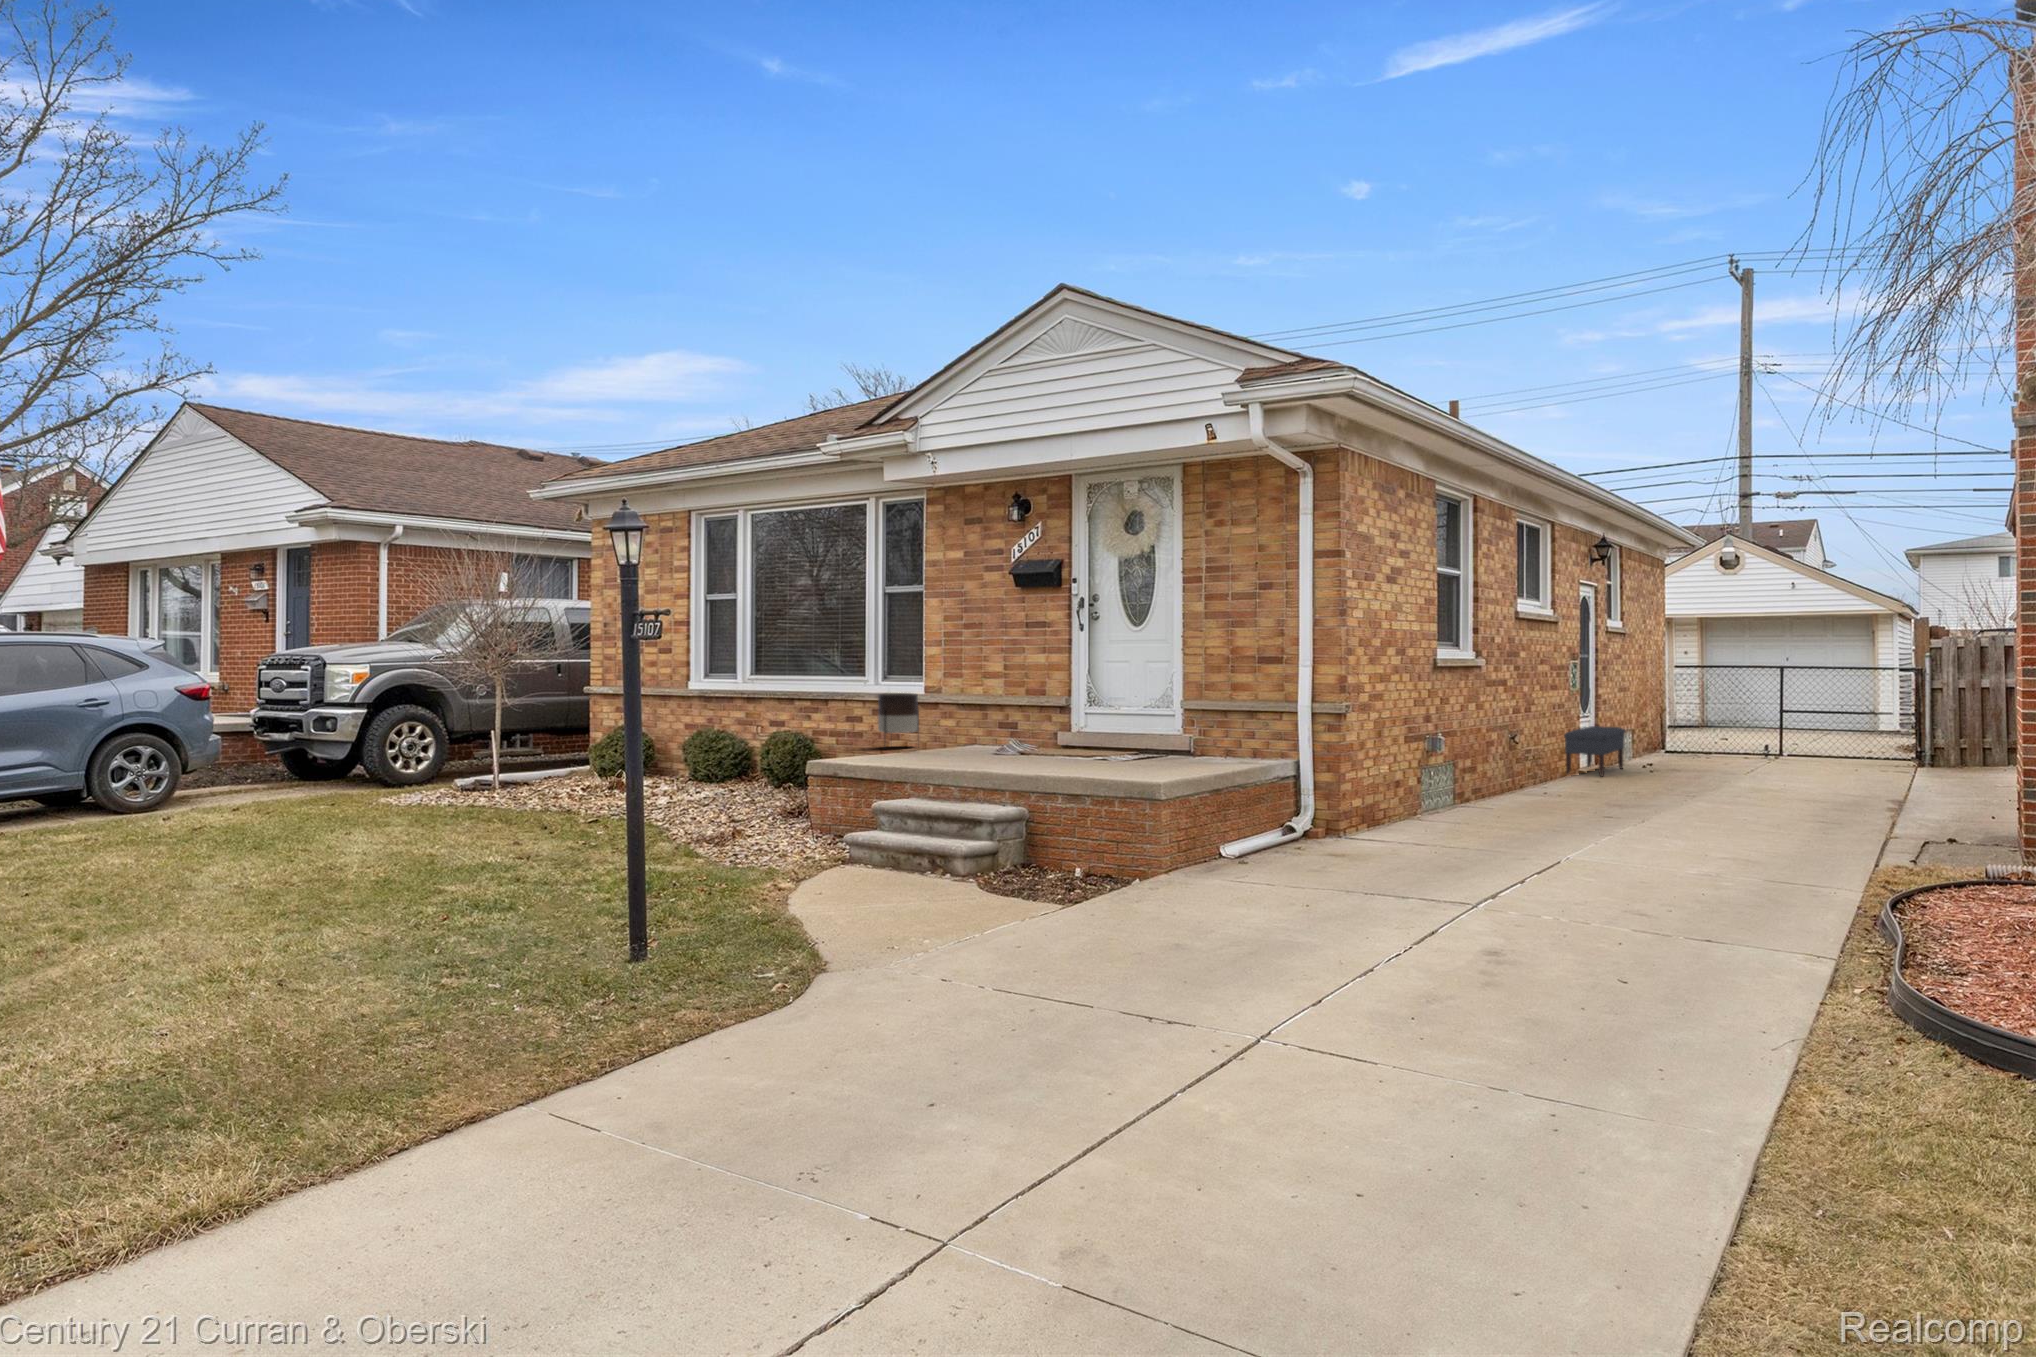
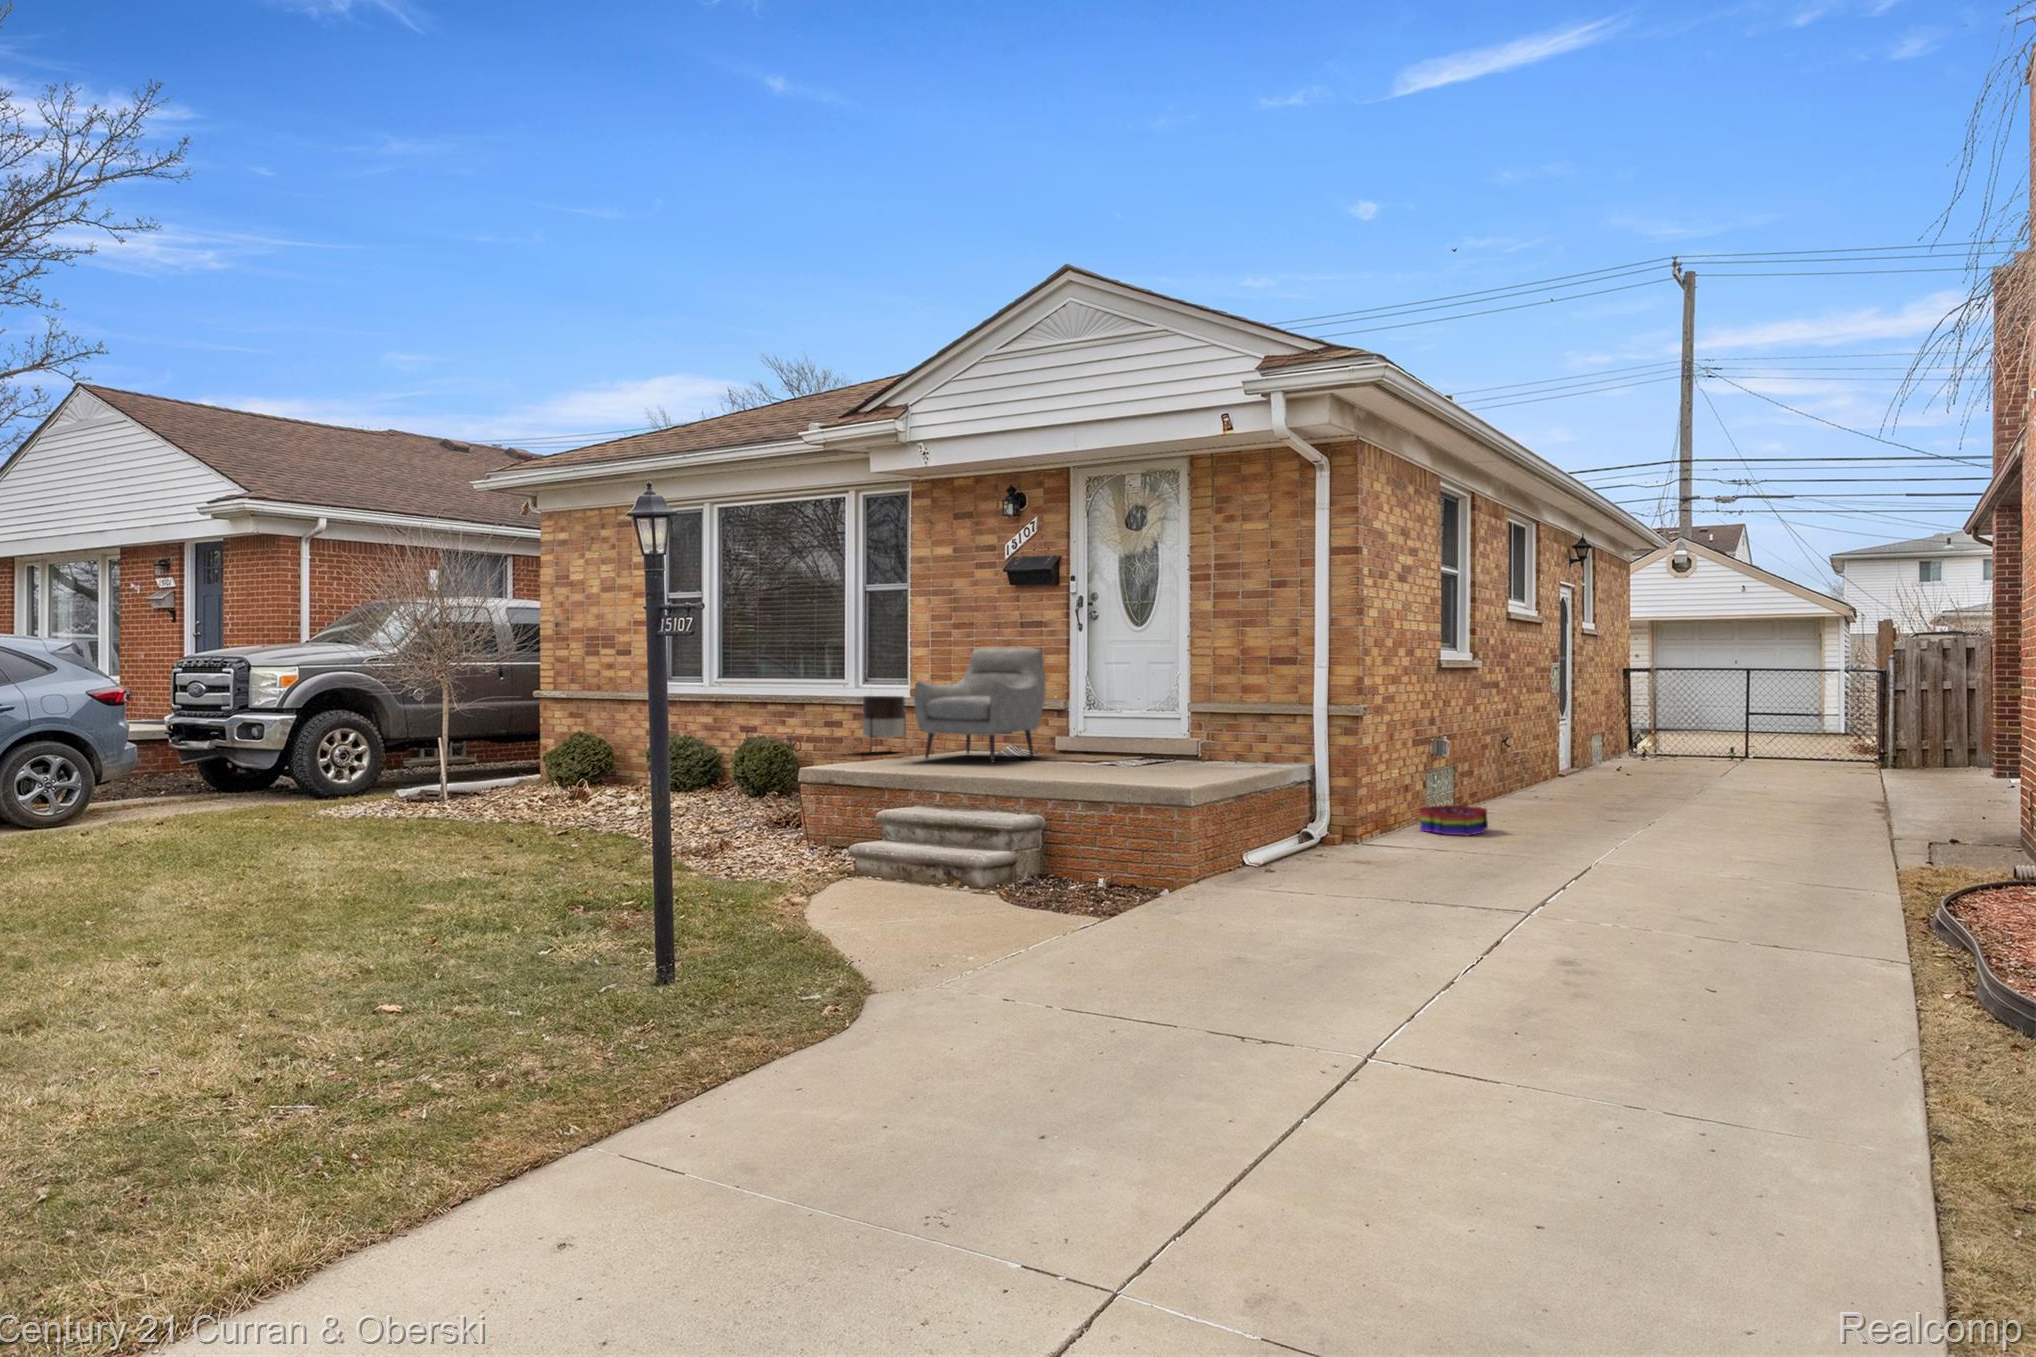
chair: none [920,648,1047,759] -> present [914,648,1045,763]
bench: present [1564,726,1625,777] -> none [1545,730,1602,780]
storage bin: none [1411,801,1478,832] -> present [1420,805,1488,836]

